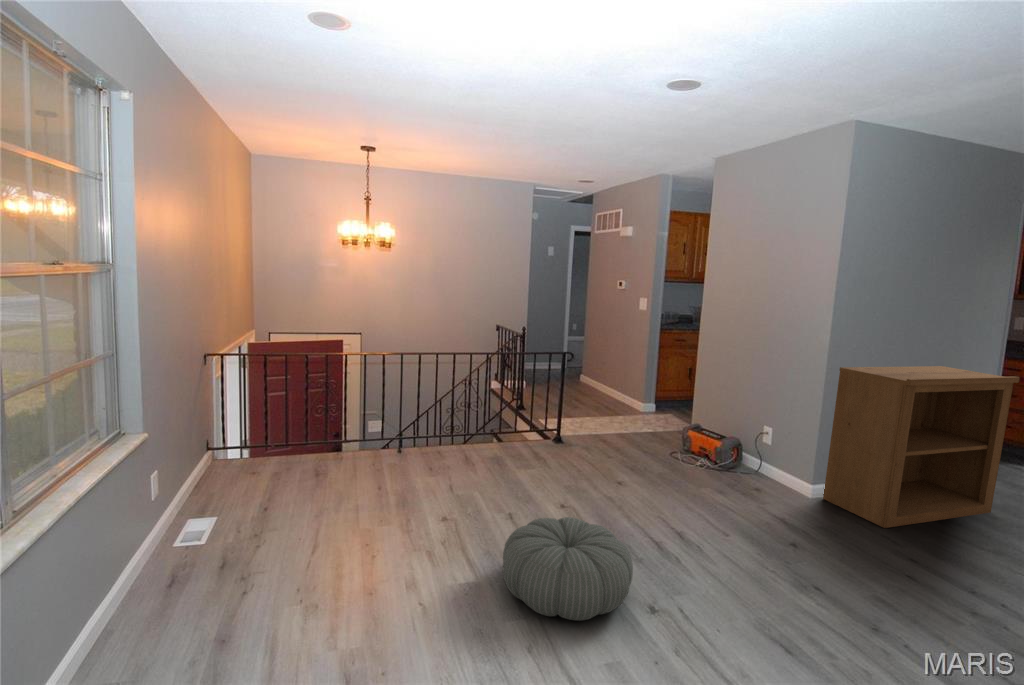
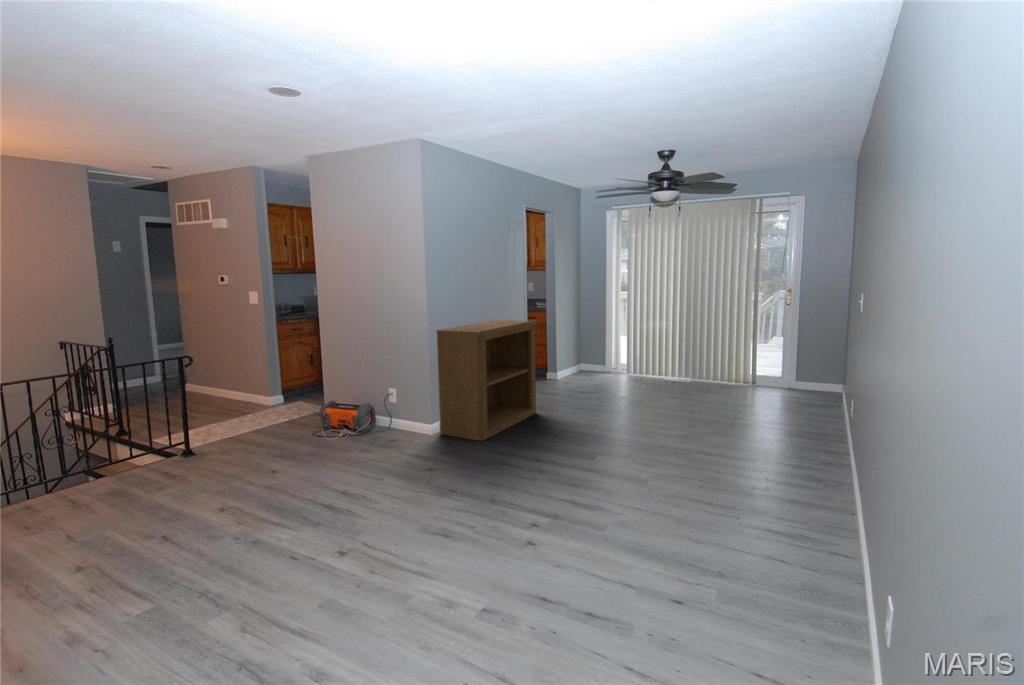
pouf: present [503,517,633,621] -> none [183,504,320,599]

